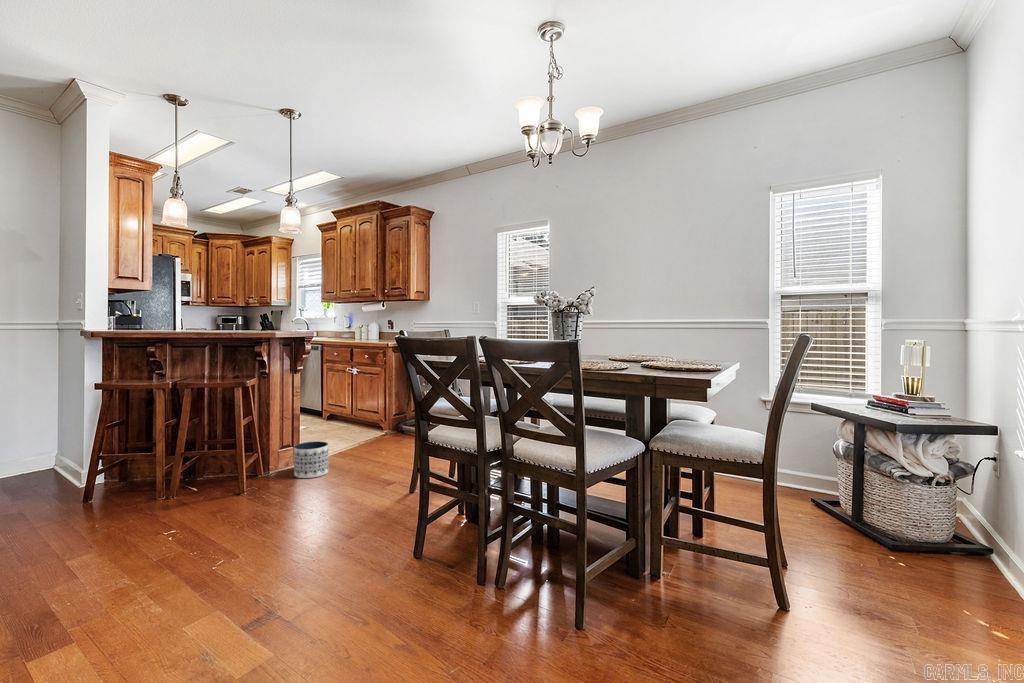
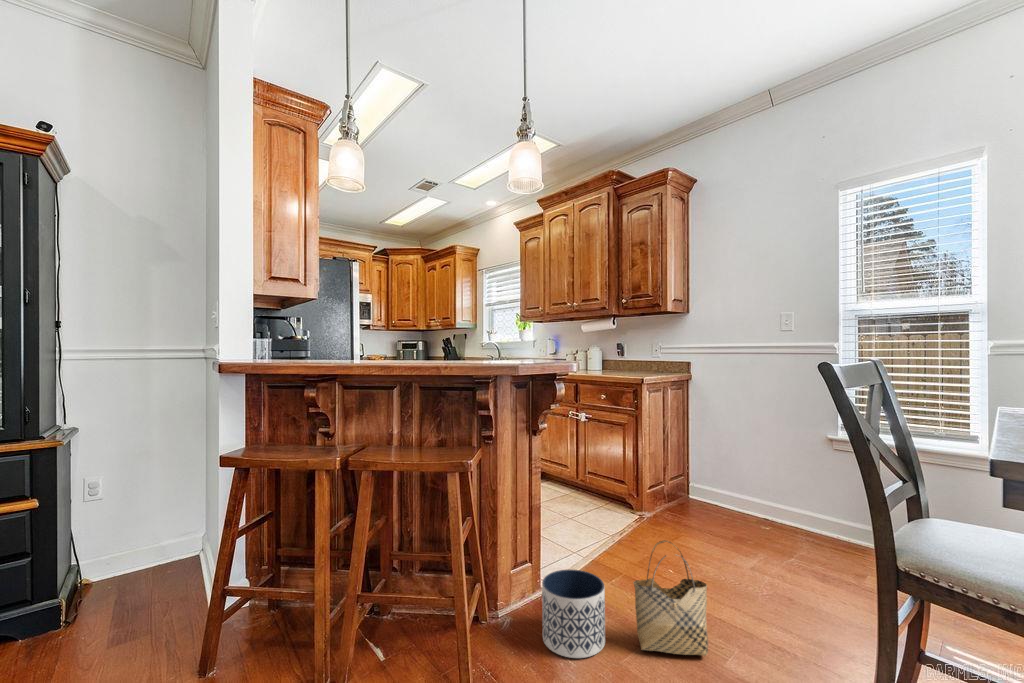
woven basket: none [342,422,380,472] -> present [633,540,708,656]

